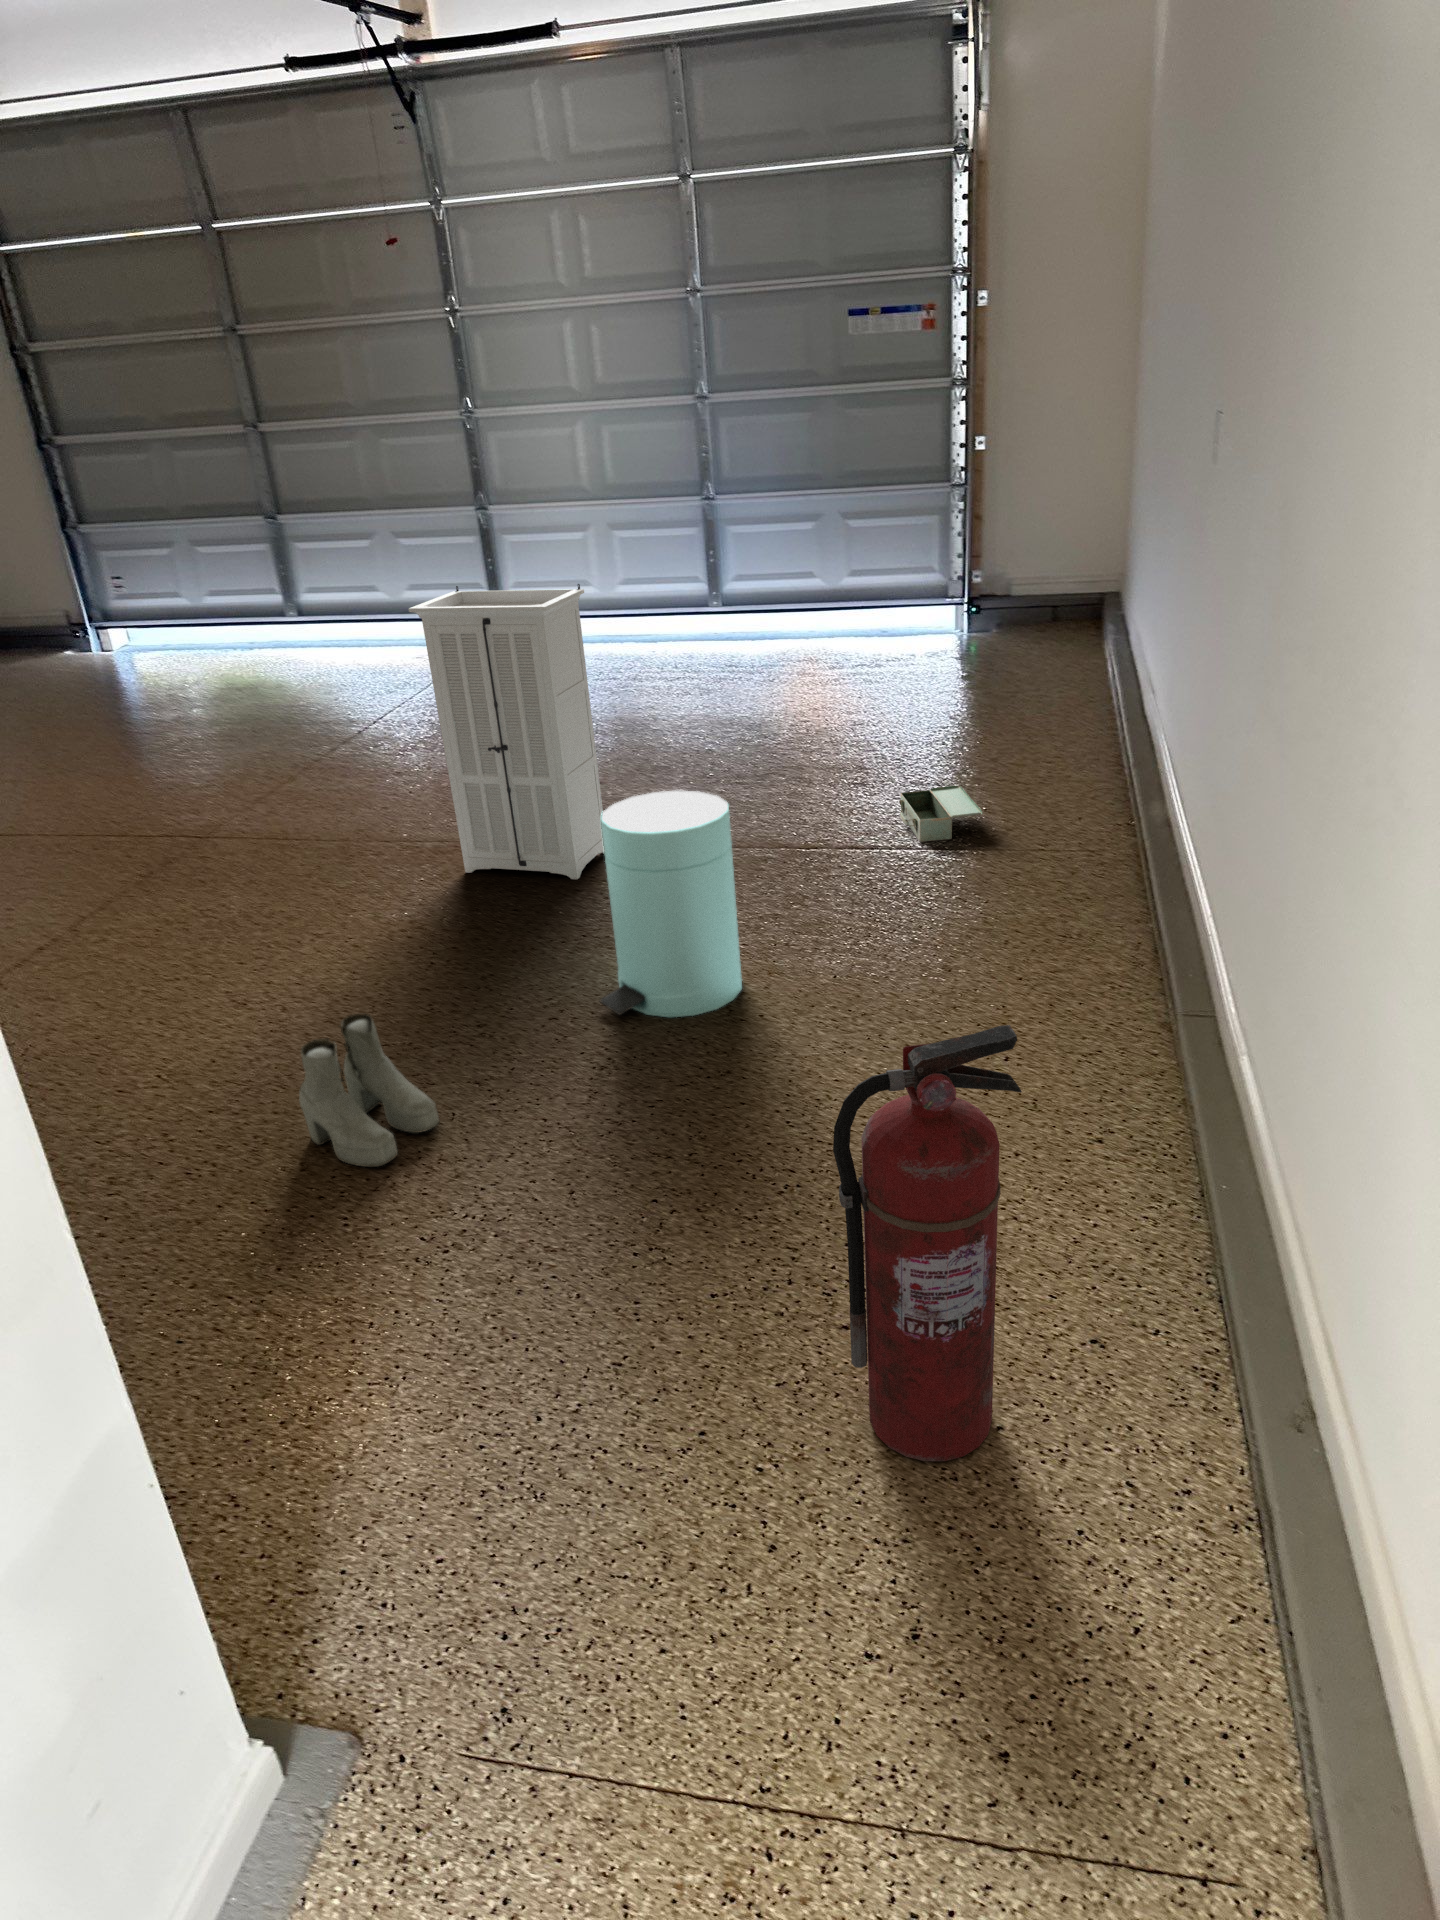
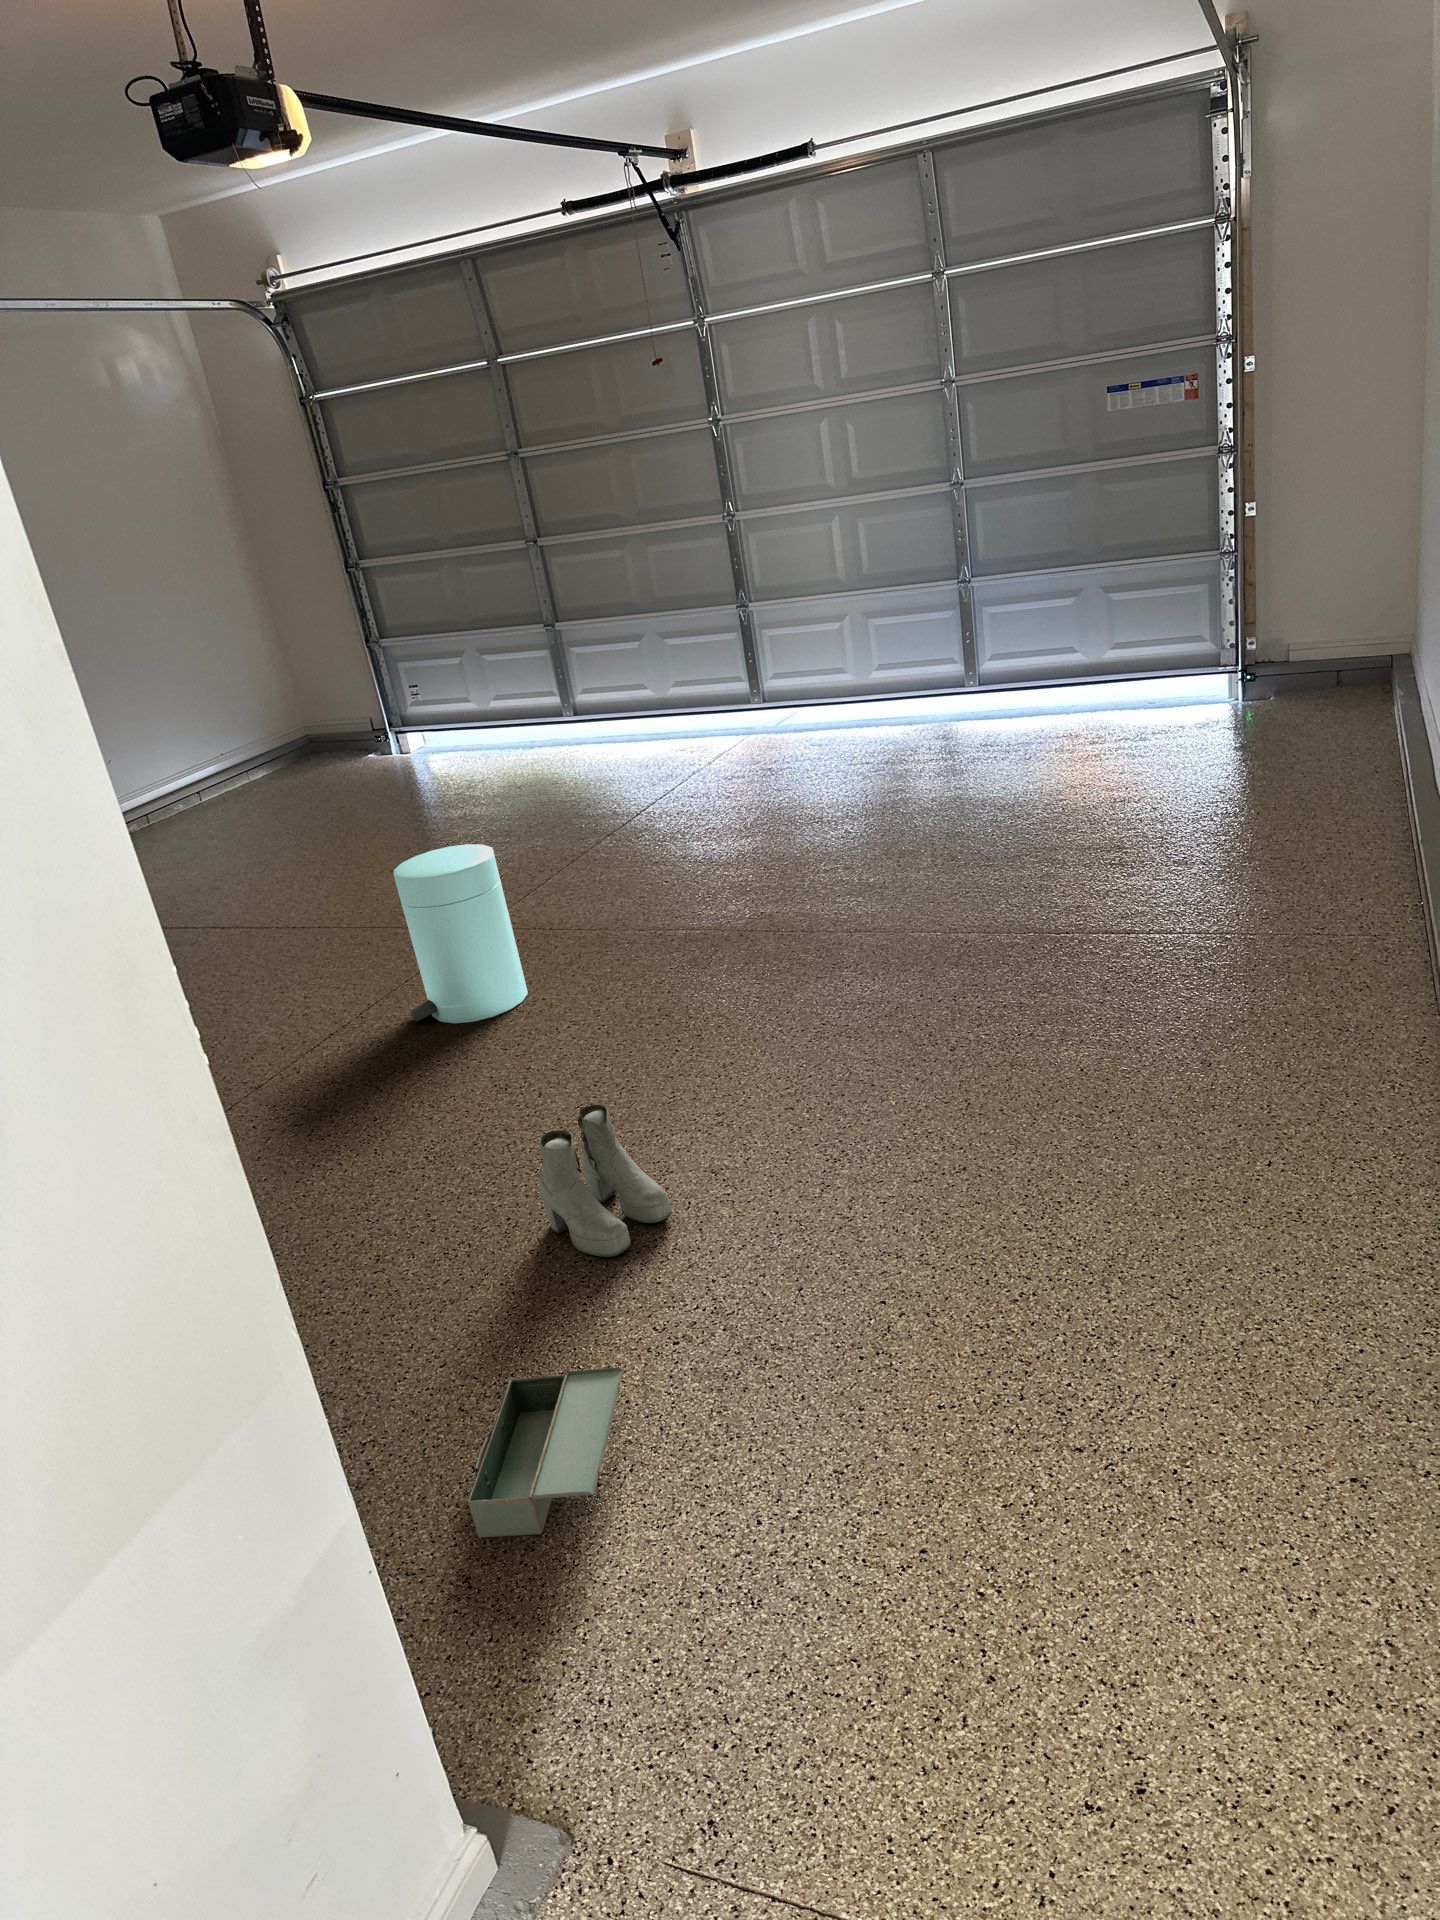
storage cabinet: present [409,584,604,879] -> none [648,665,849,960]
toolbox: present [899,785,983,842] -> present [468,1367,623,1538]
trash can: present [600,791,742,1017] -> present [394,844,528,1023]
fire extinguisher: present [833,1025,1022,1461] -> none [1045,1138,1249,1602]

